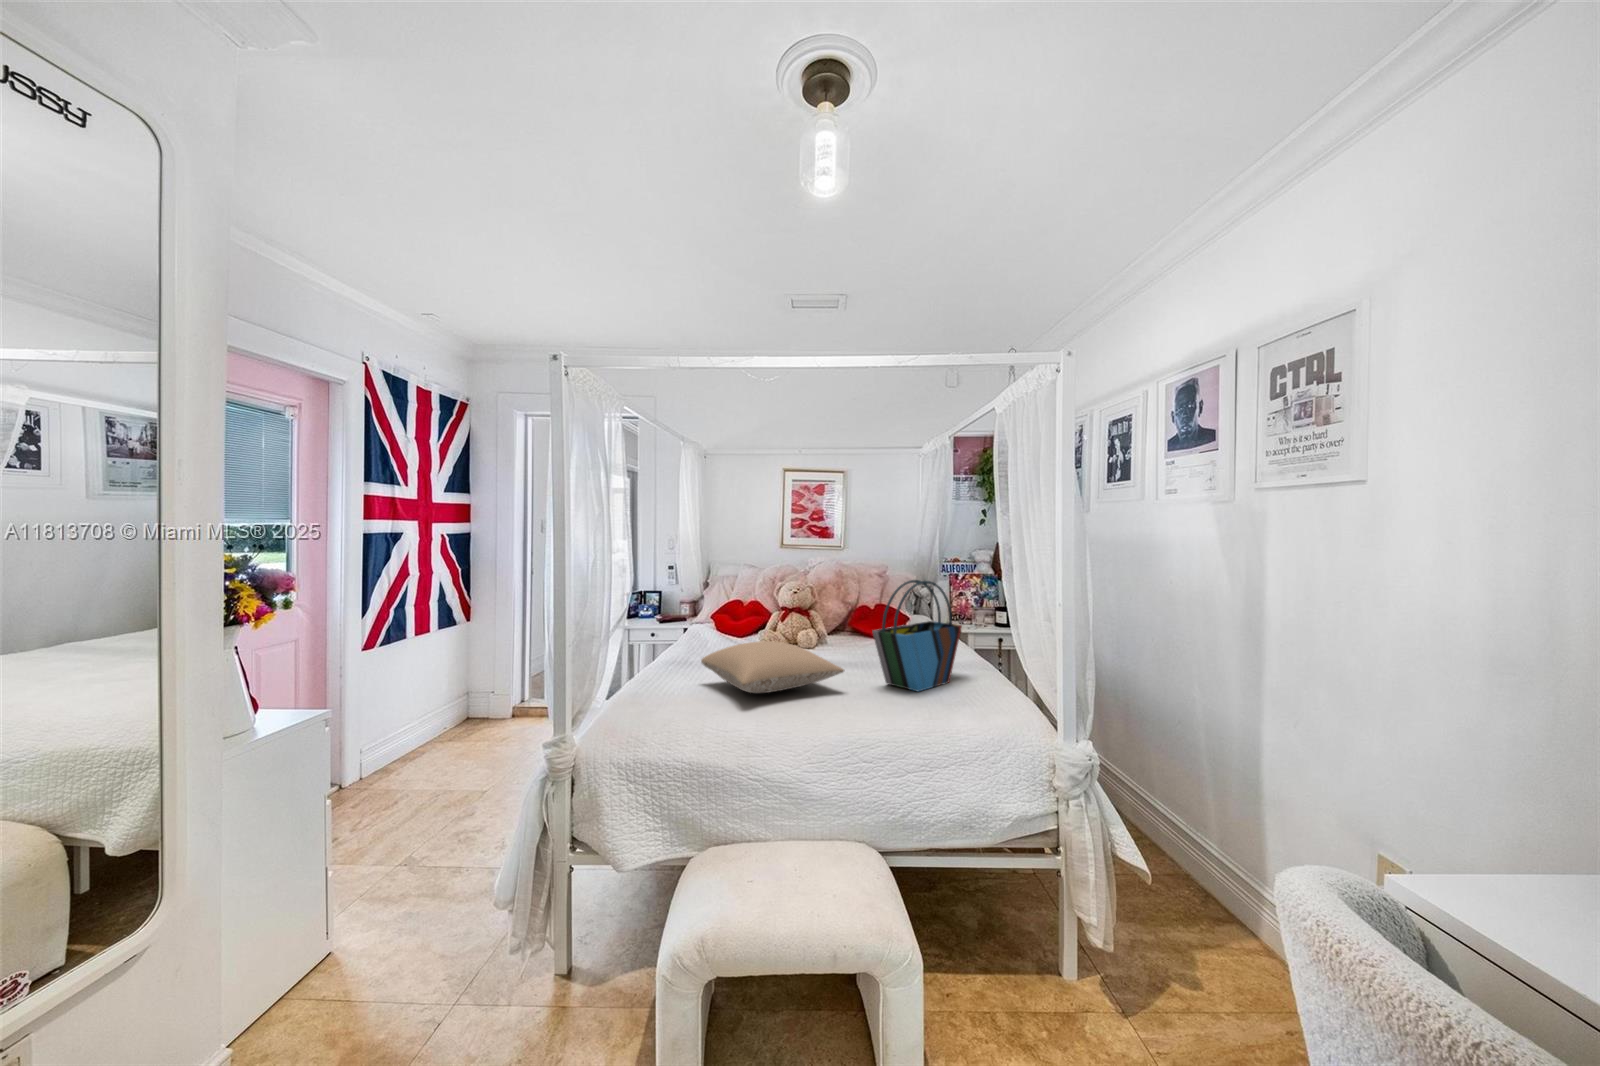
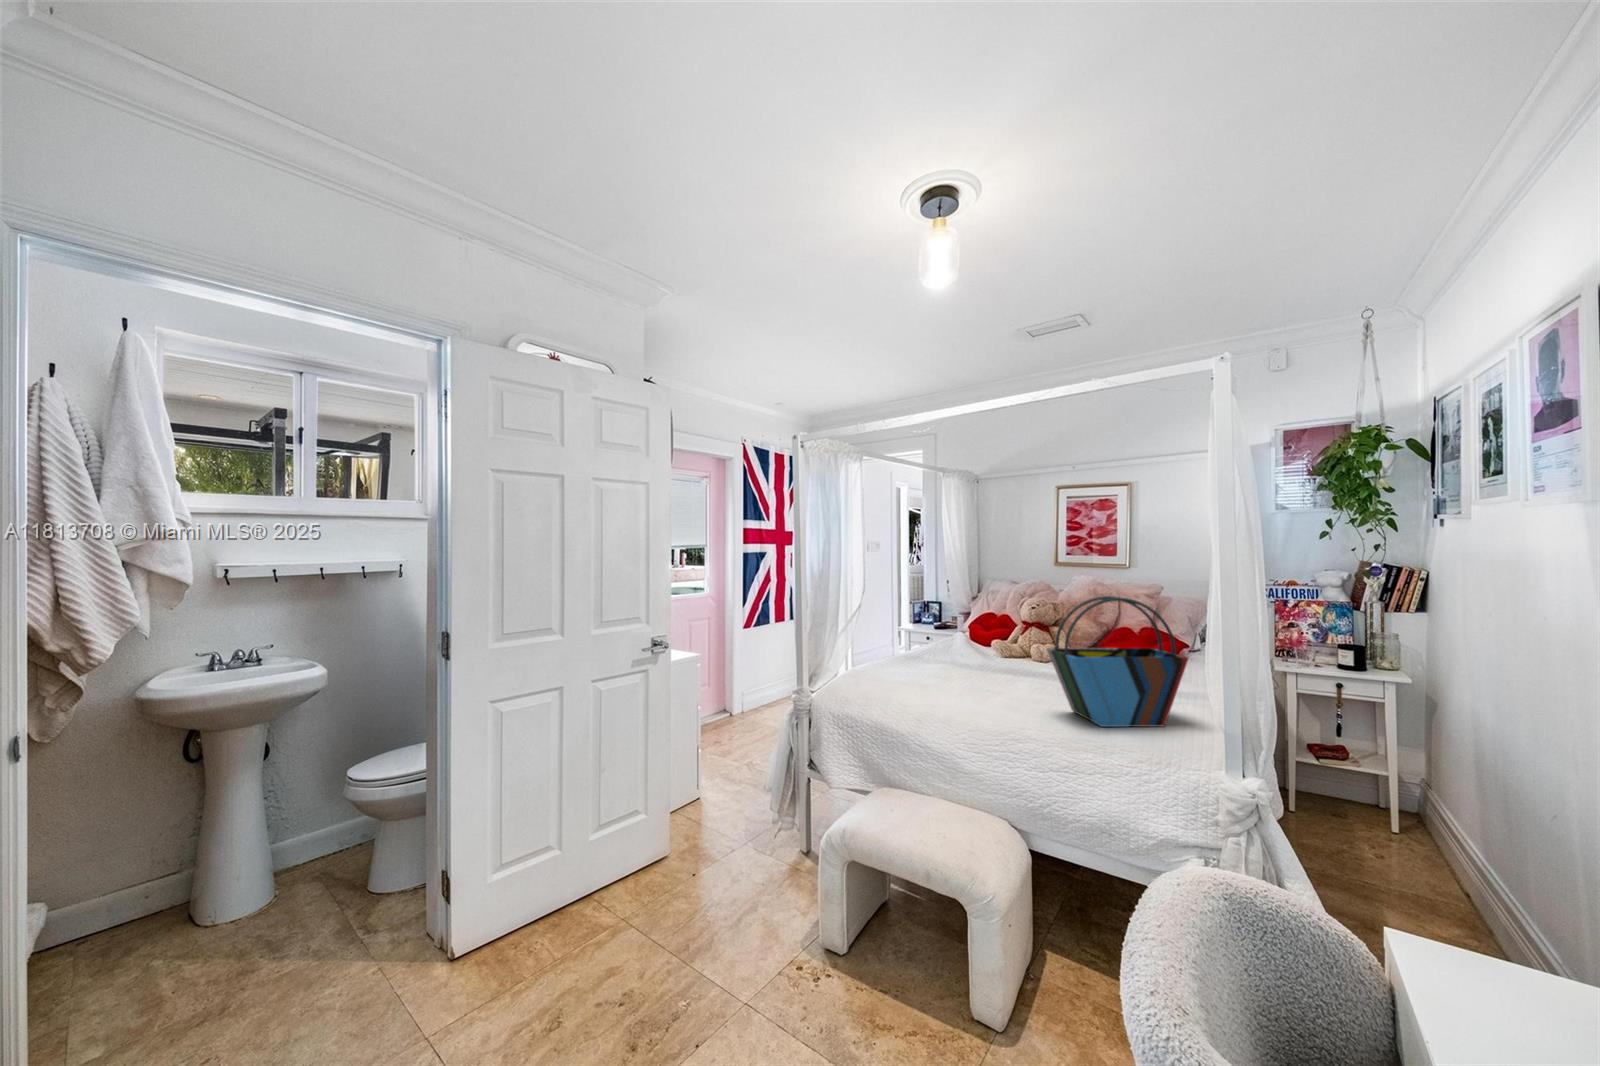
pillow: present [701,641,844,693] -> none [893,645,1010,694]

